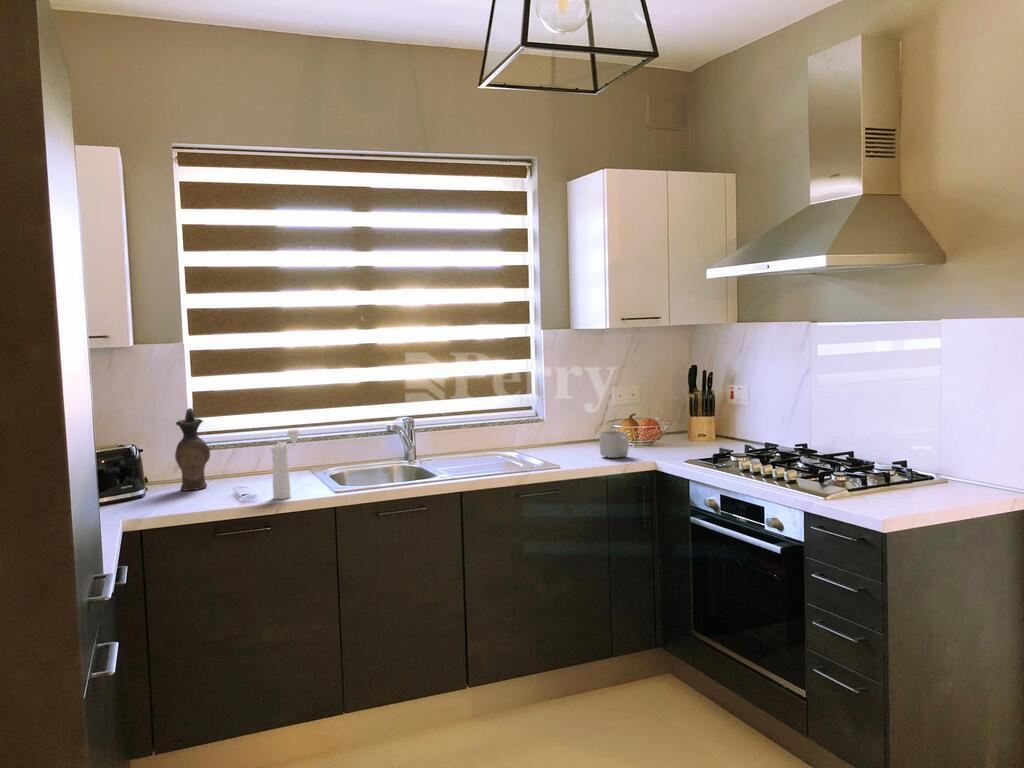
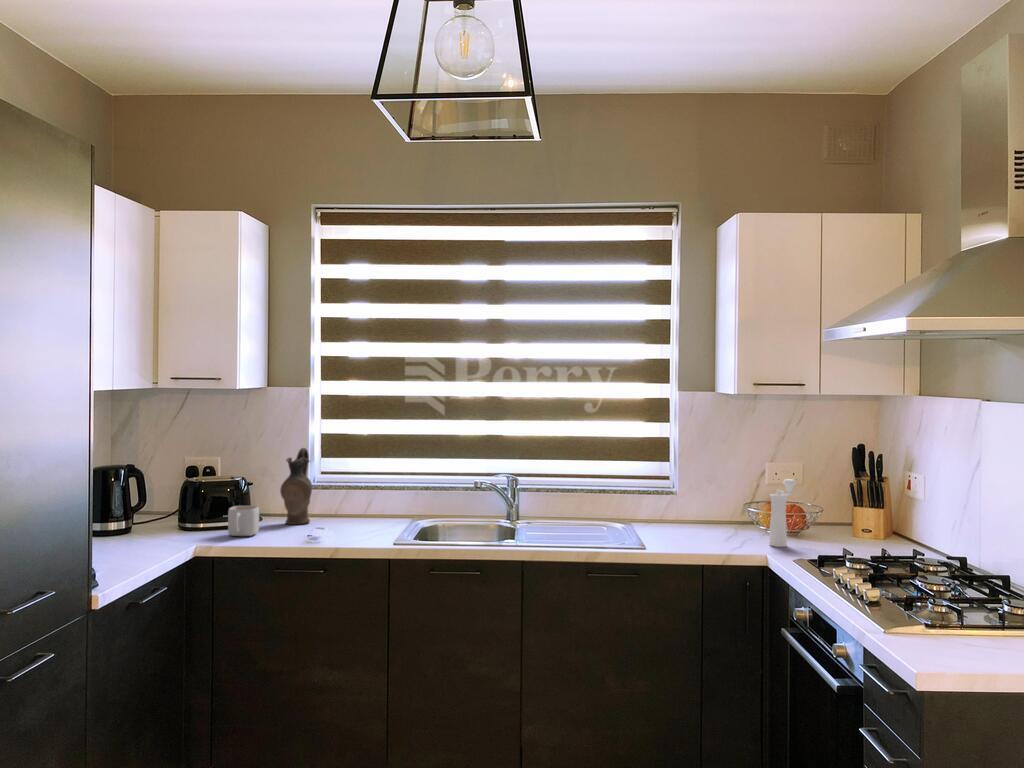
pepper mill: present [271,429,300,499] -> present [769,479,796,547]
mug: present [600,431,628,458] -> present [228,506,259,536]

